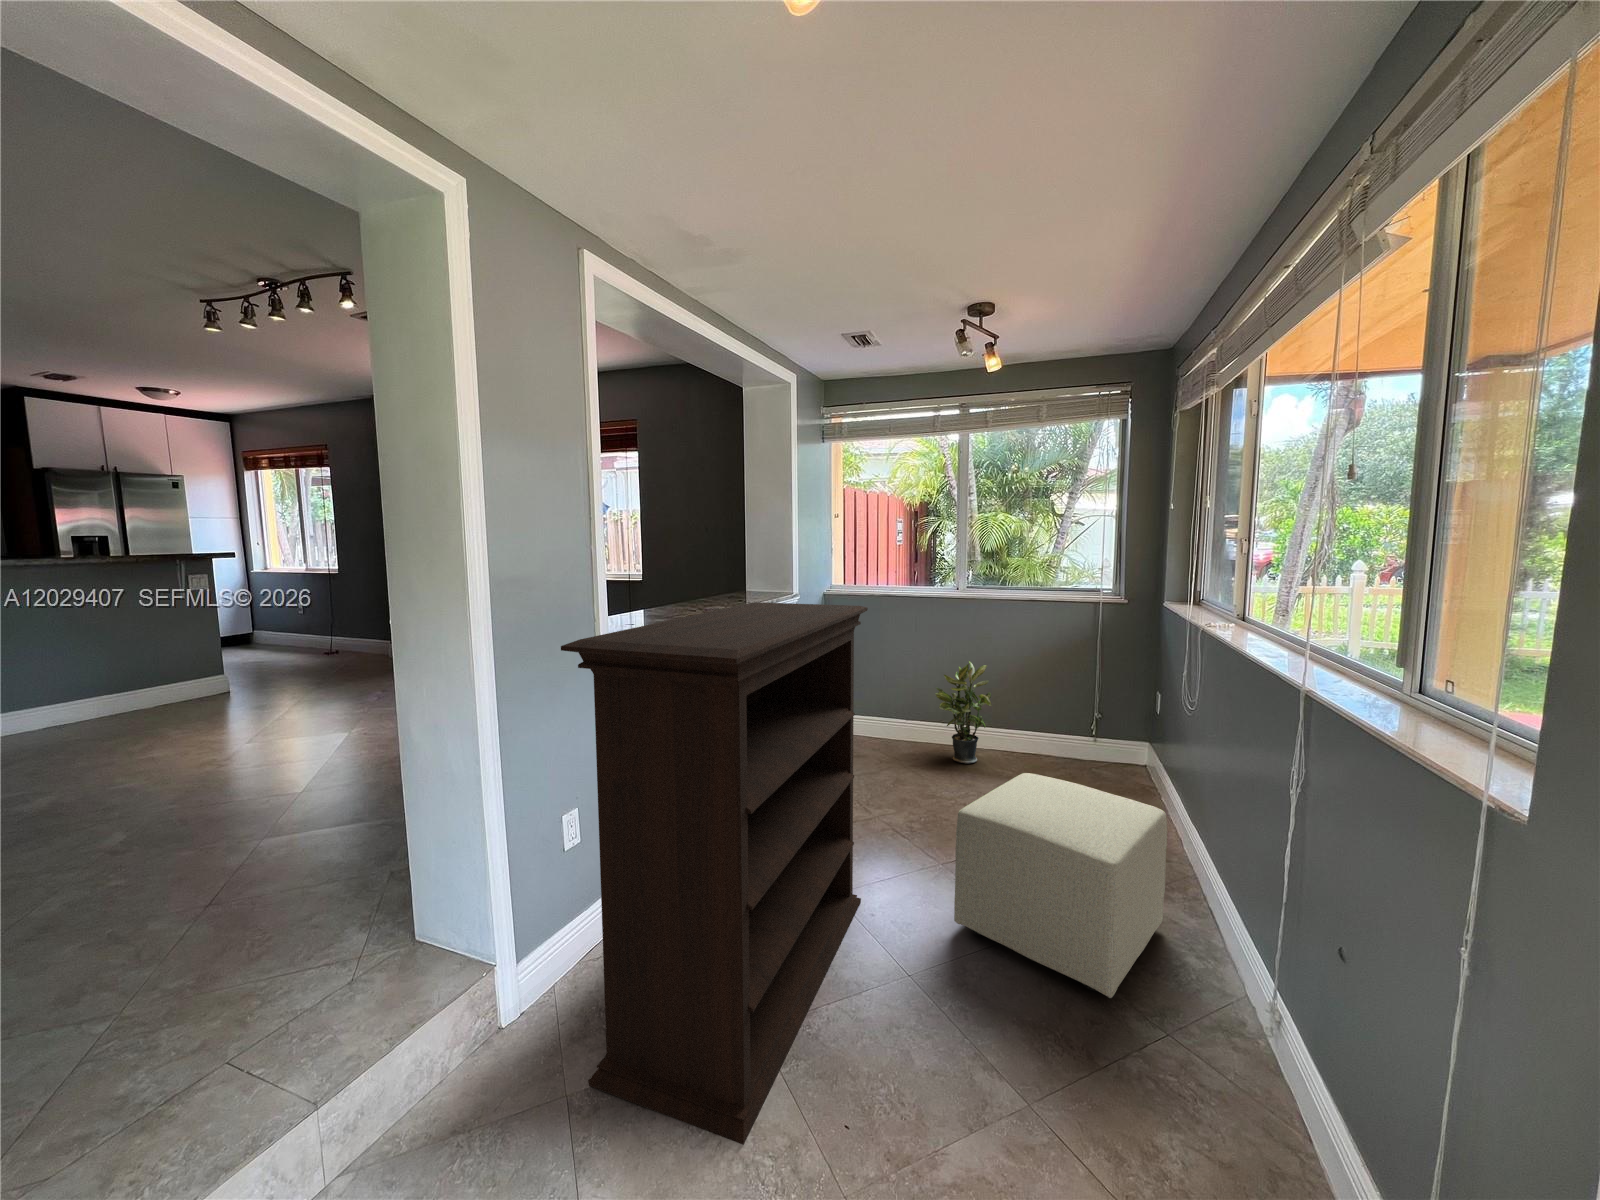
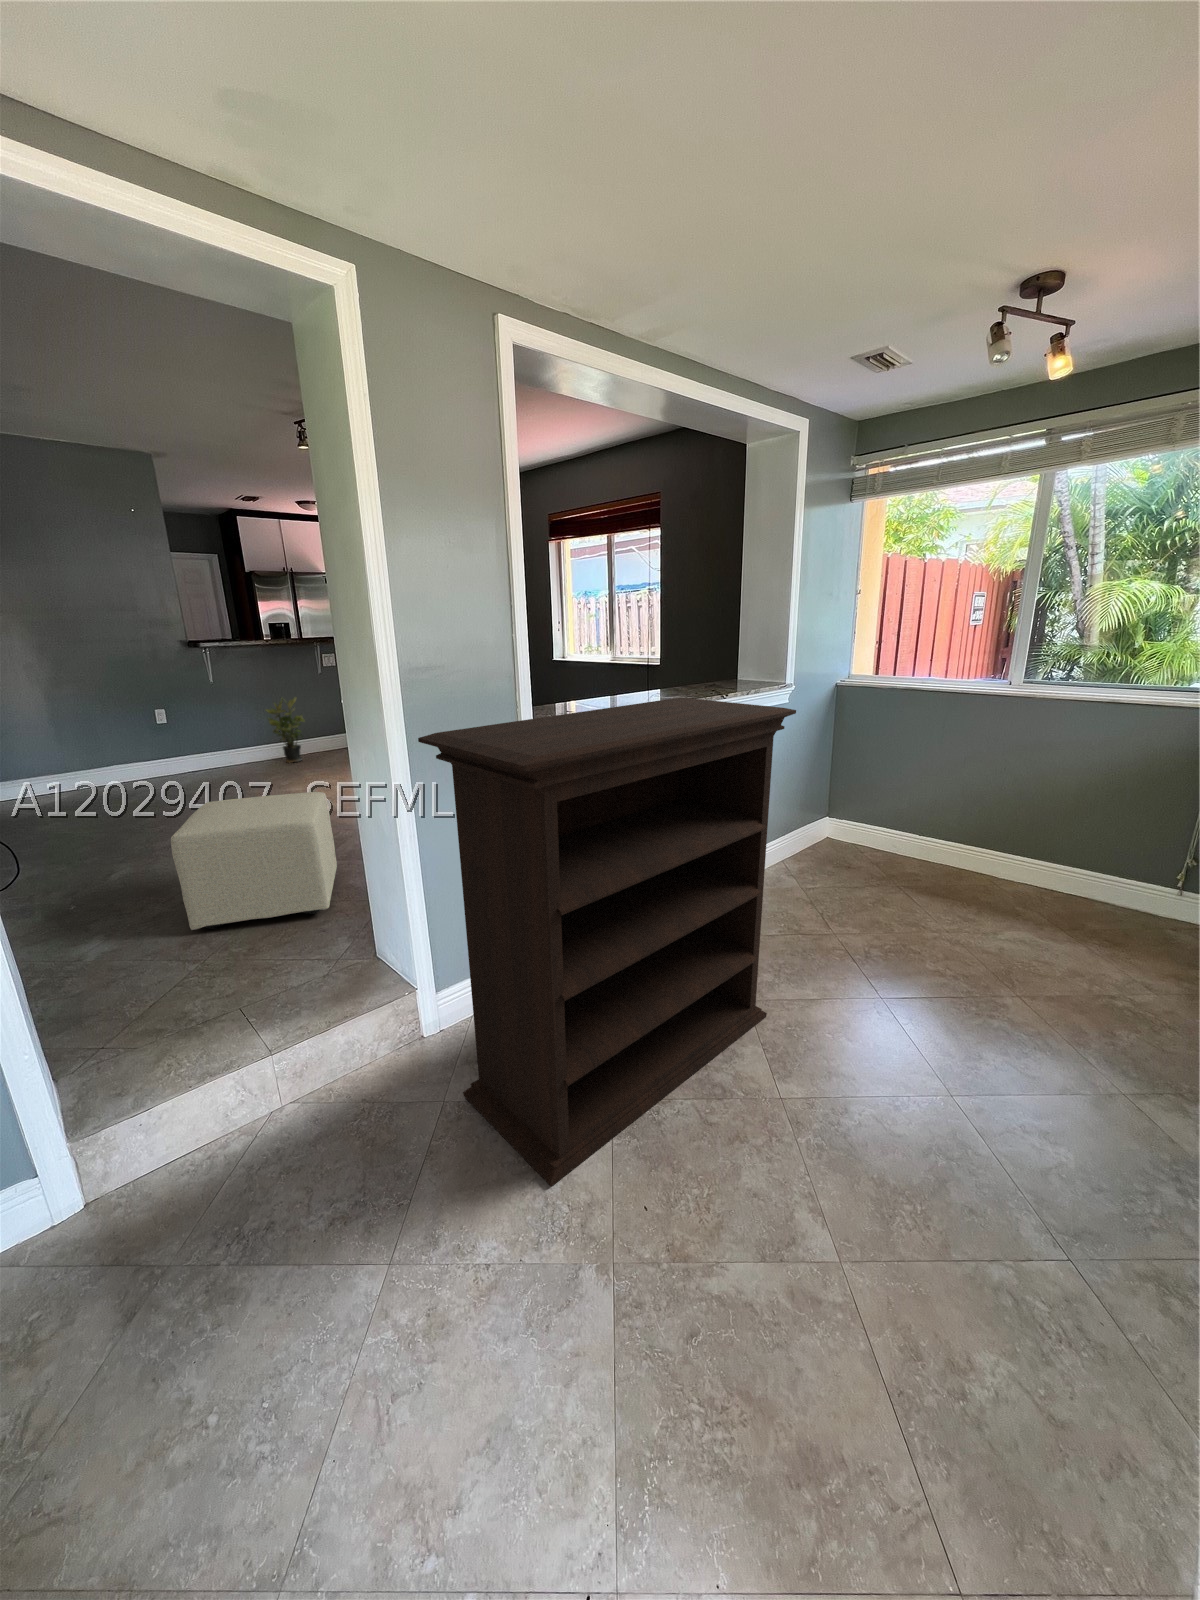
potted plant: present [935,661,992,764] -> present [266,698,305,763]
ottoman: present [954,773,1167,998] -> present [171,792,337,930]

